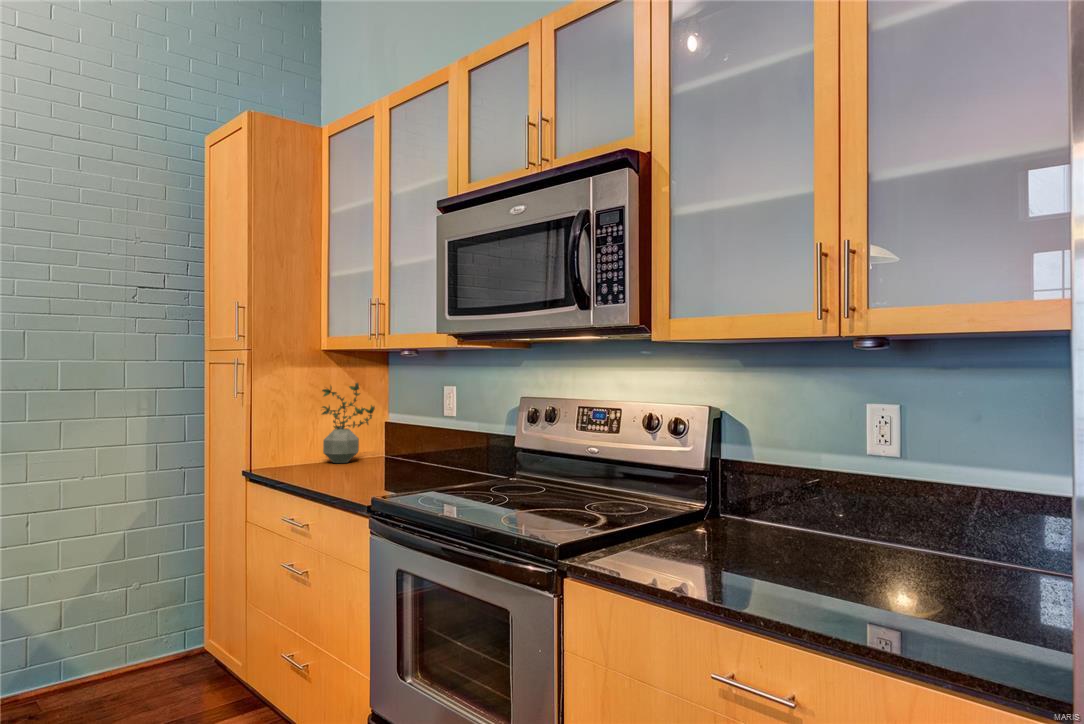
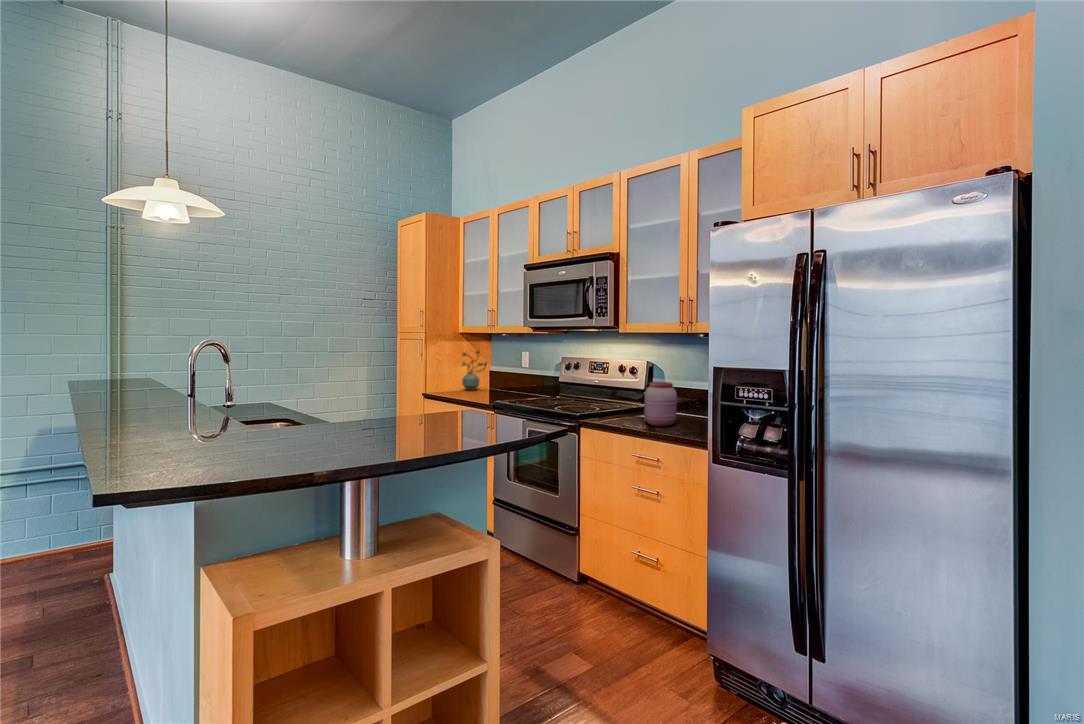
jar: none [737,463,827,589] -> present [644,382,677,426]

